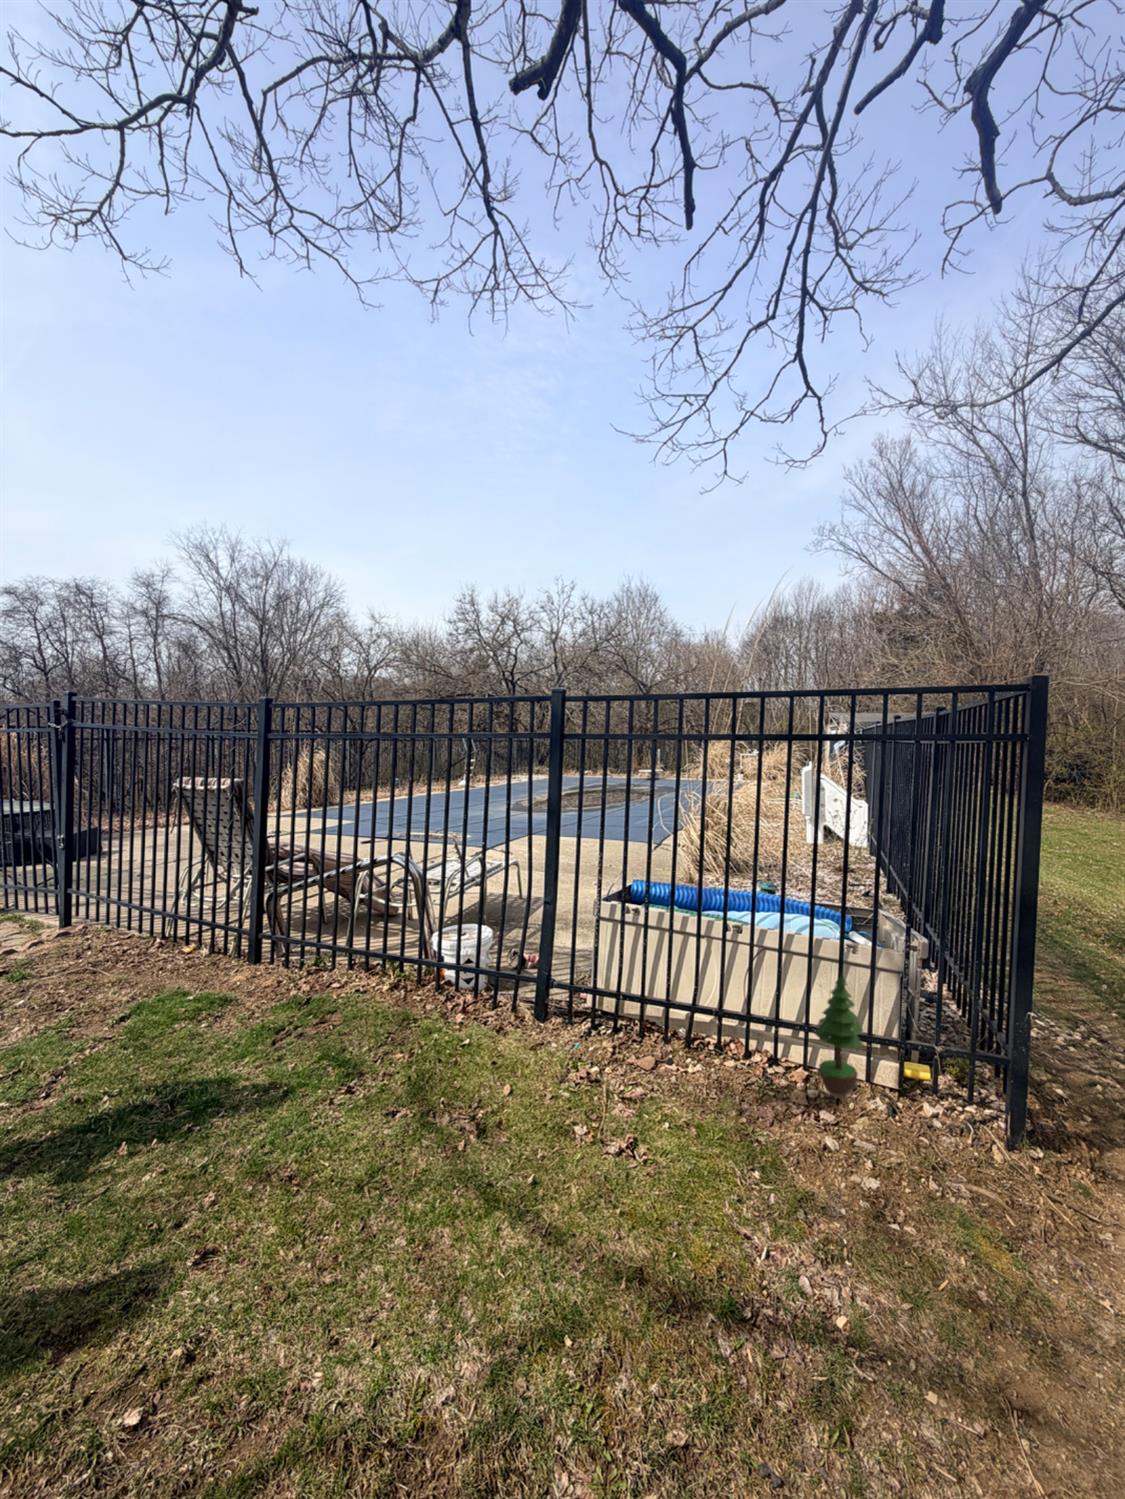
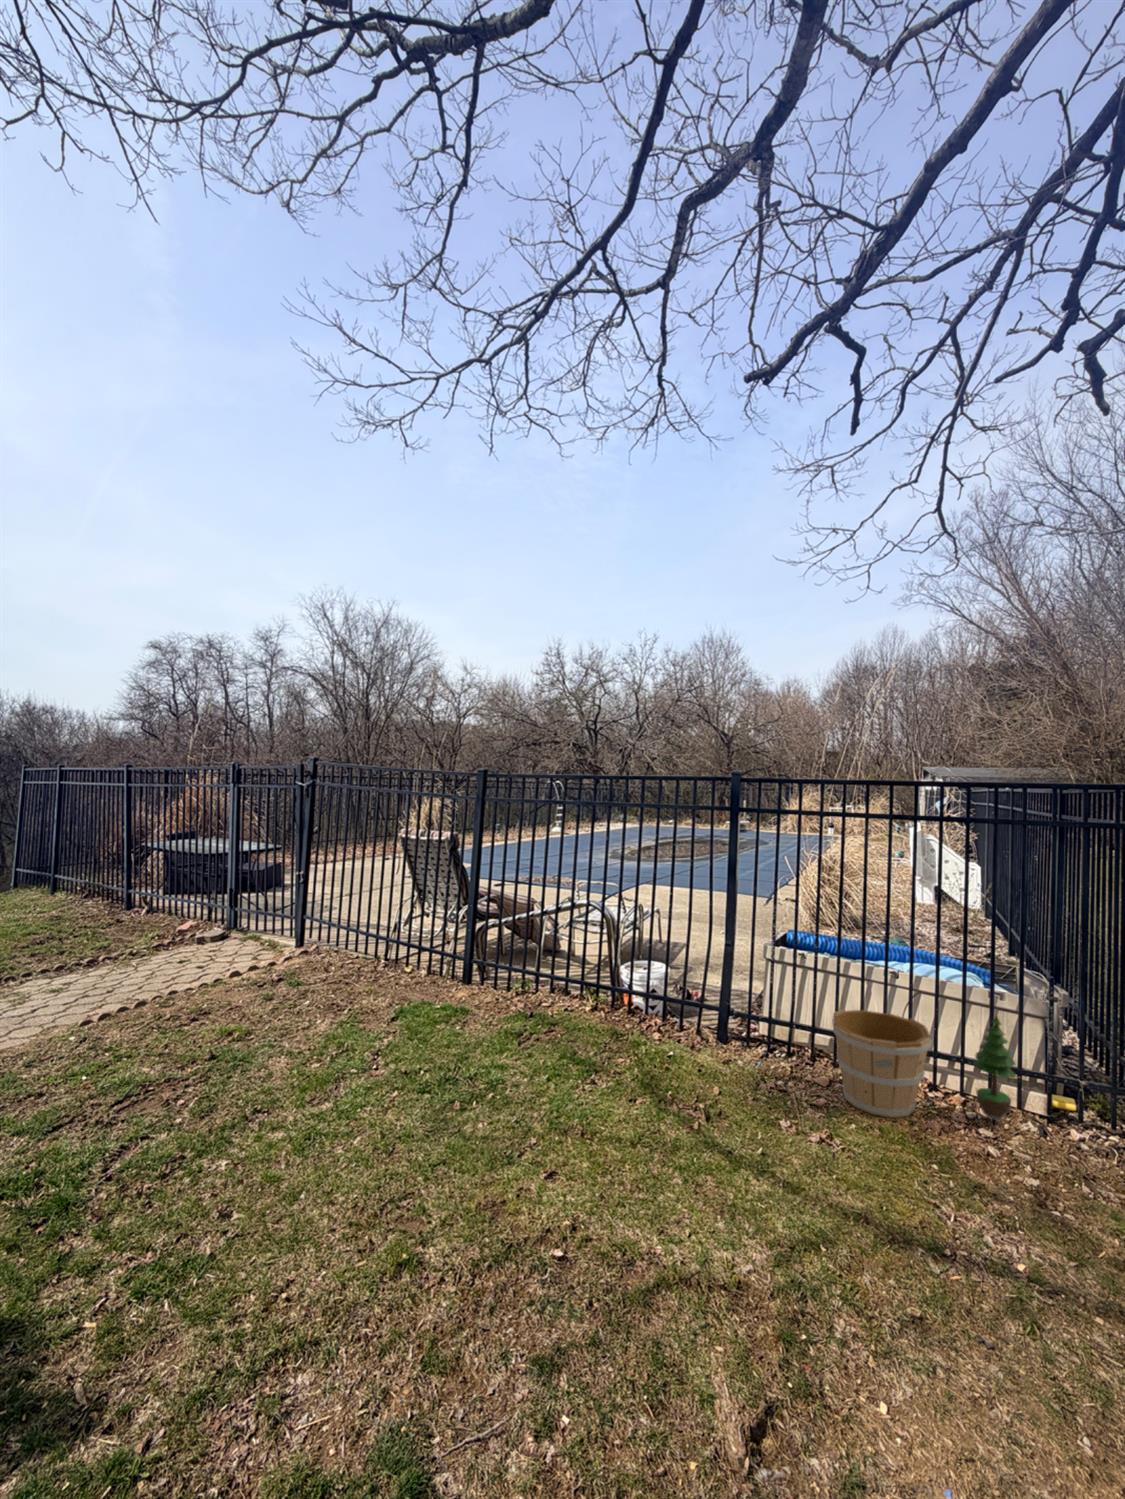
wooden bucket: none [653,974,768,1106] -> present [832,1009,932,1118]

